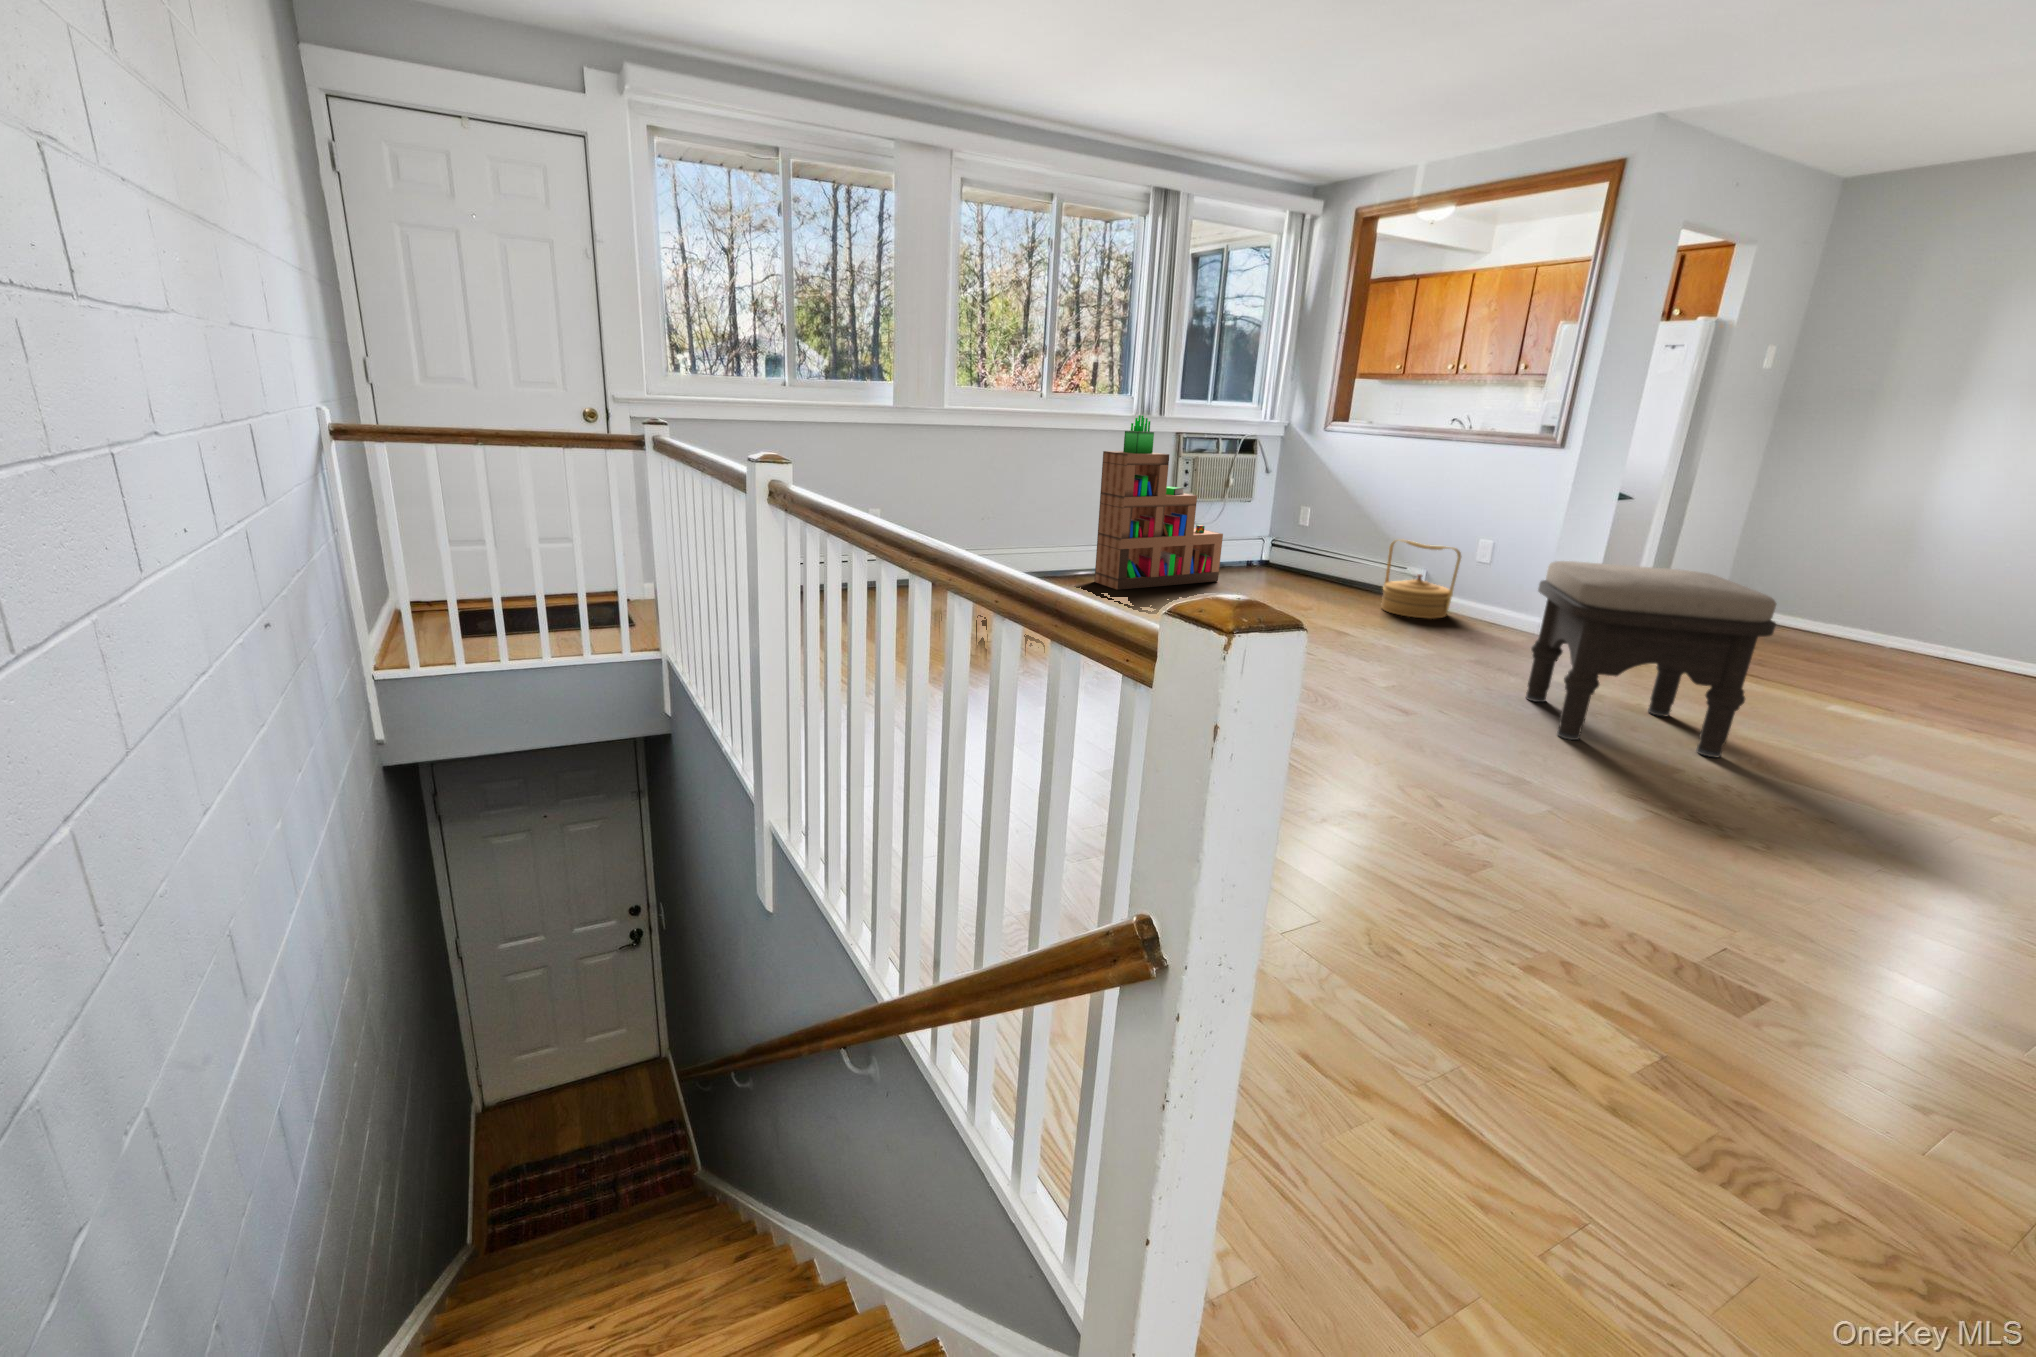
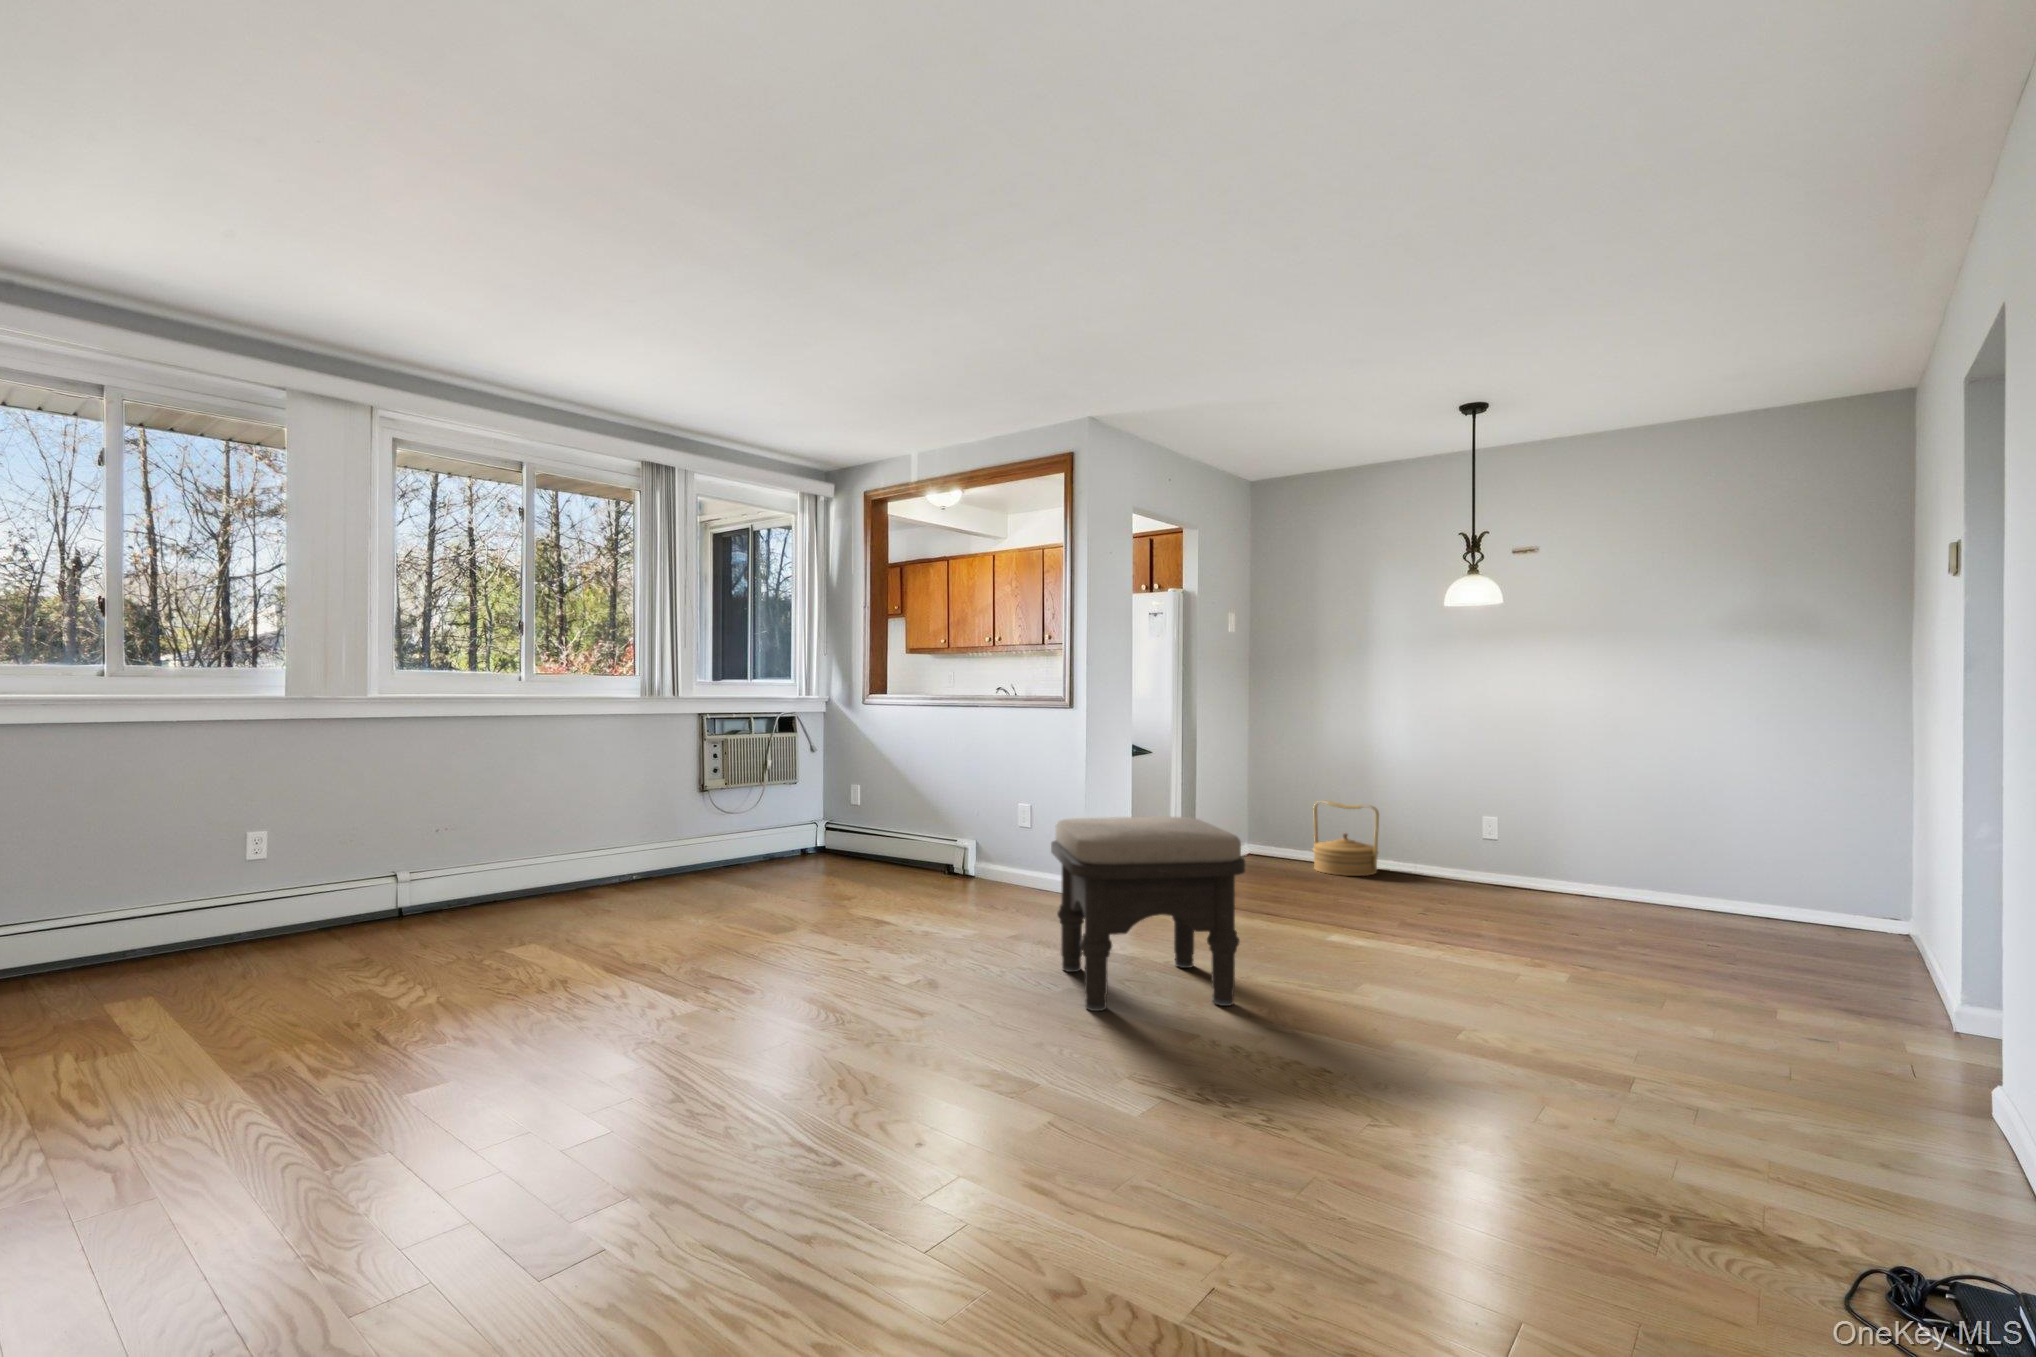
bookshelf: present [1095,415,1223,590] -> none [602,696,761,902]
woven basket: present [1381,539,1461,619] -> present [1313,801,1379,876]

